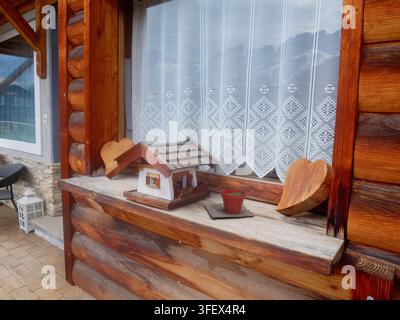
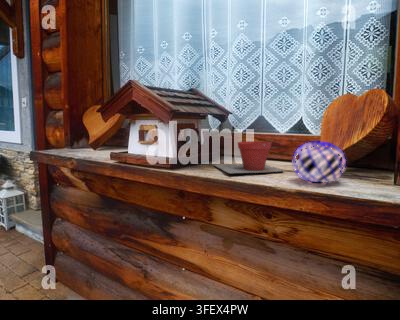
decorative orb: none [256,200,293,232] -> present [293,141,346,182]

